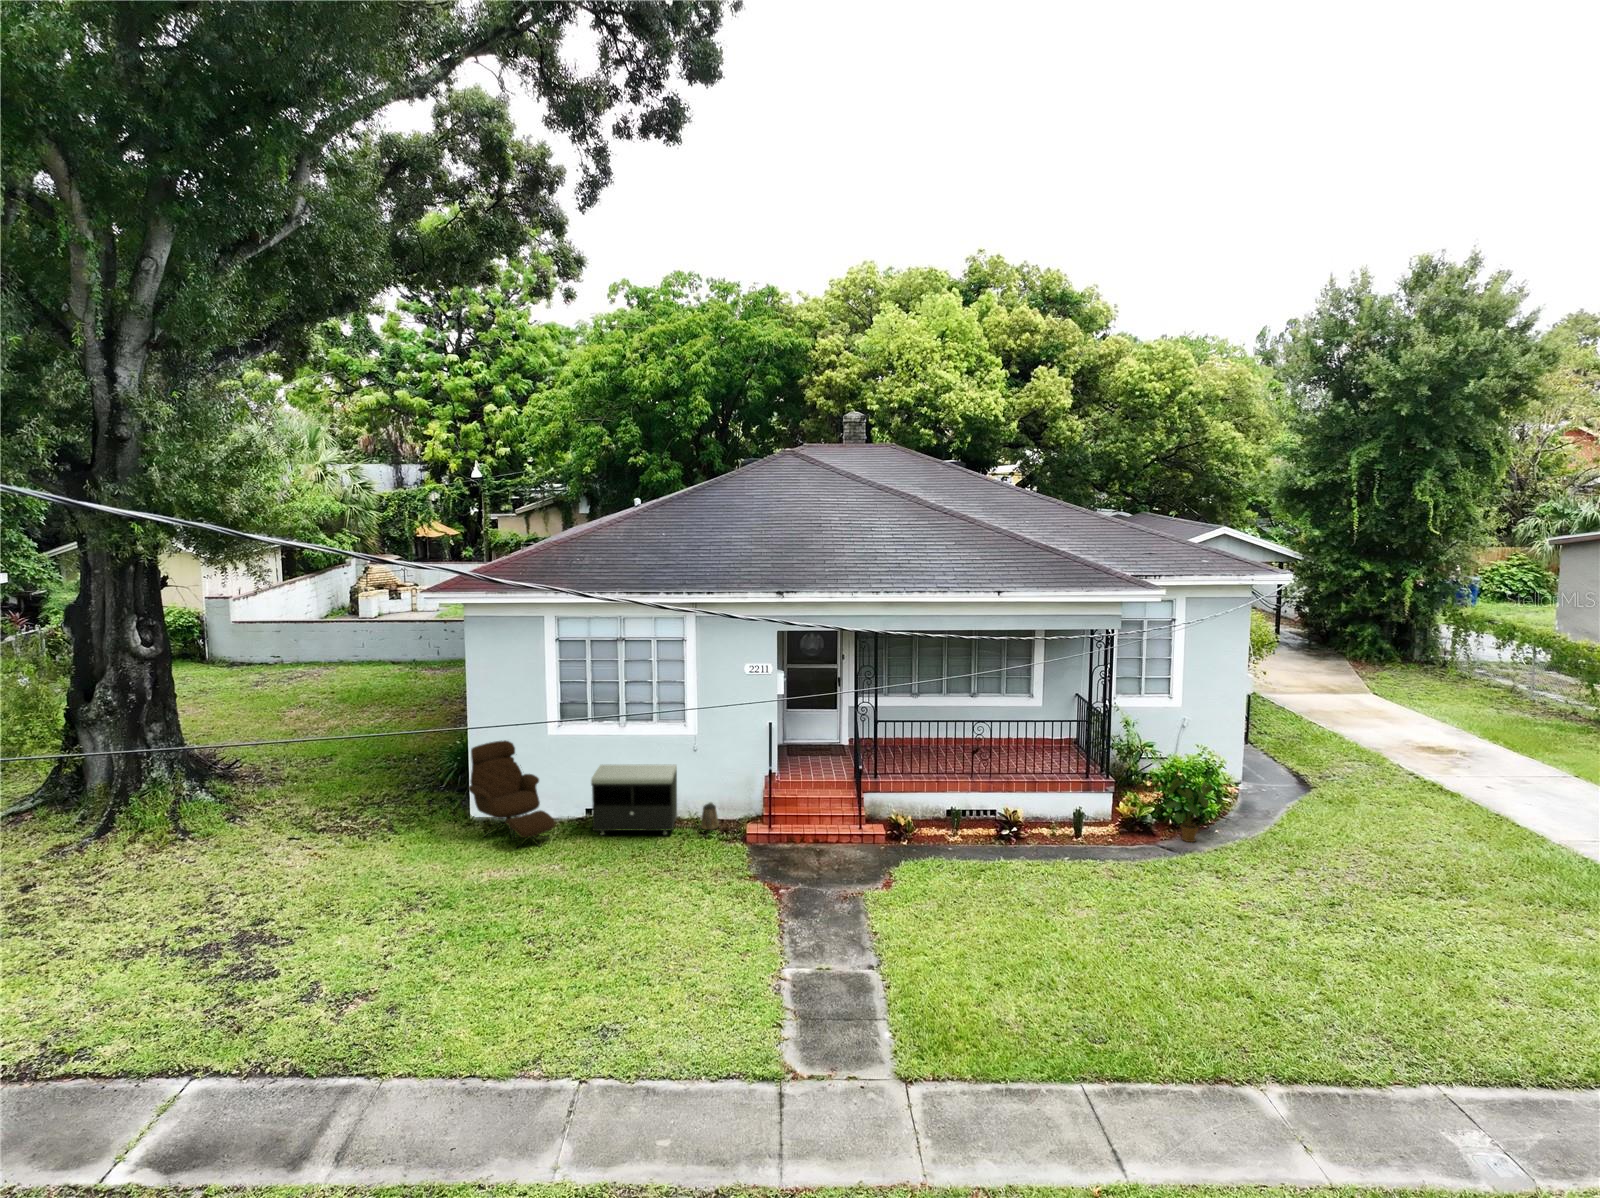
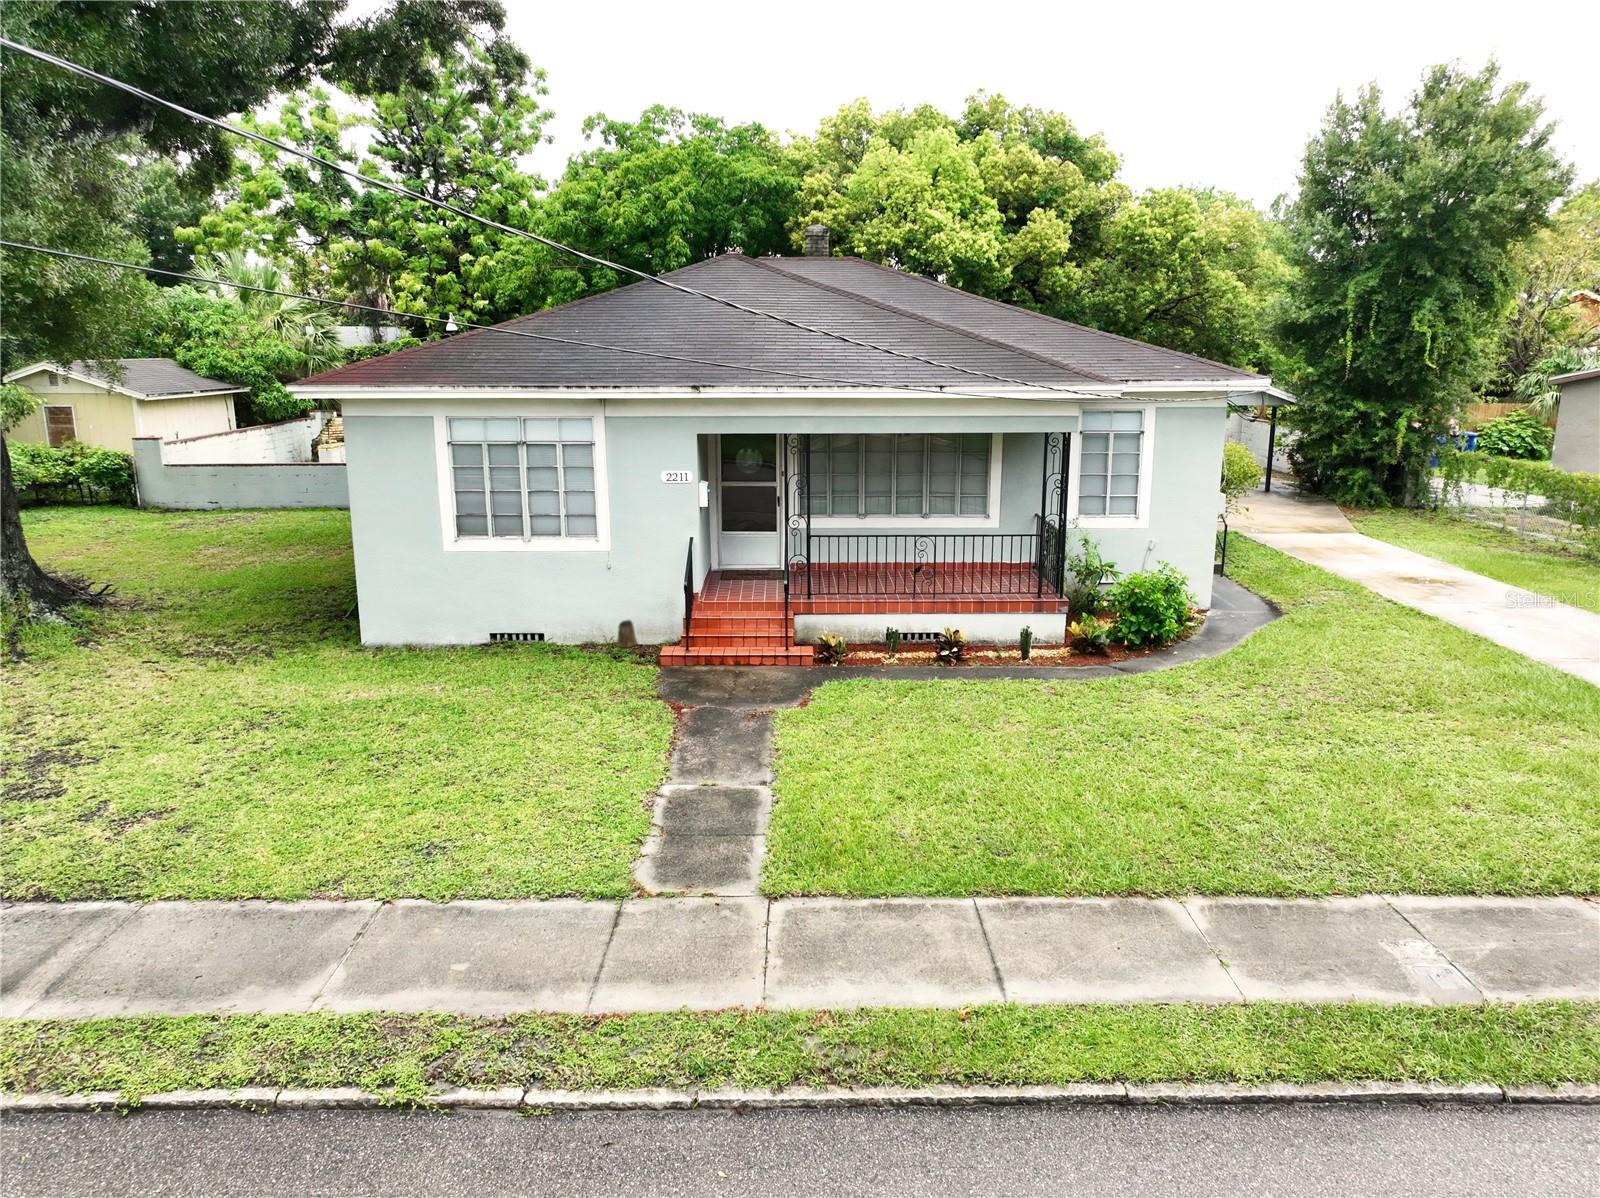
lounge chair: present [469,740,555,848] -> none [363,550,454,660]
storage bench: present [591,764,677,835] -> none [492,577,594,651]
house plant: present [1165,779,1223,842] -> none [1119,601,1191,668]

